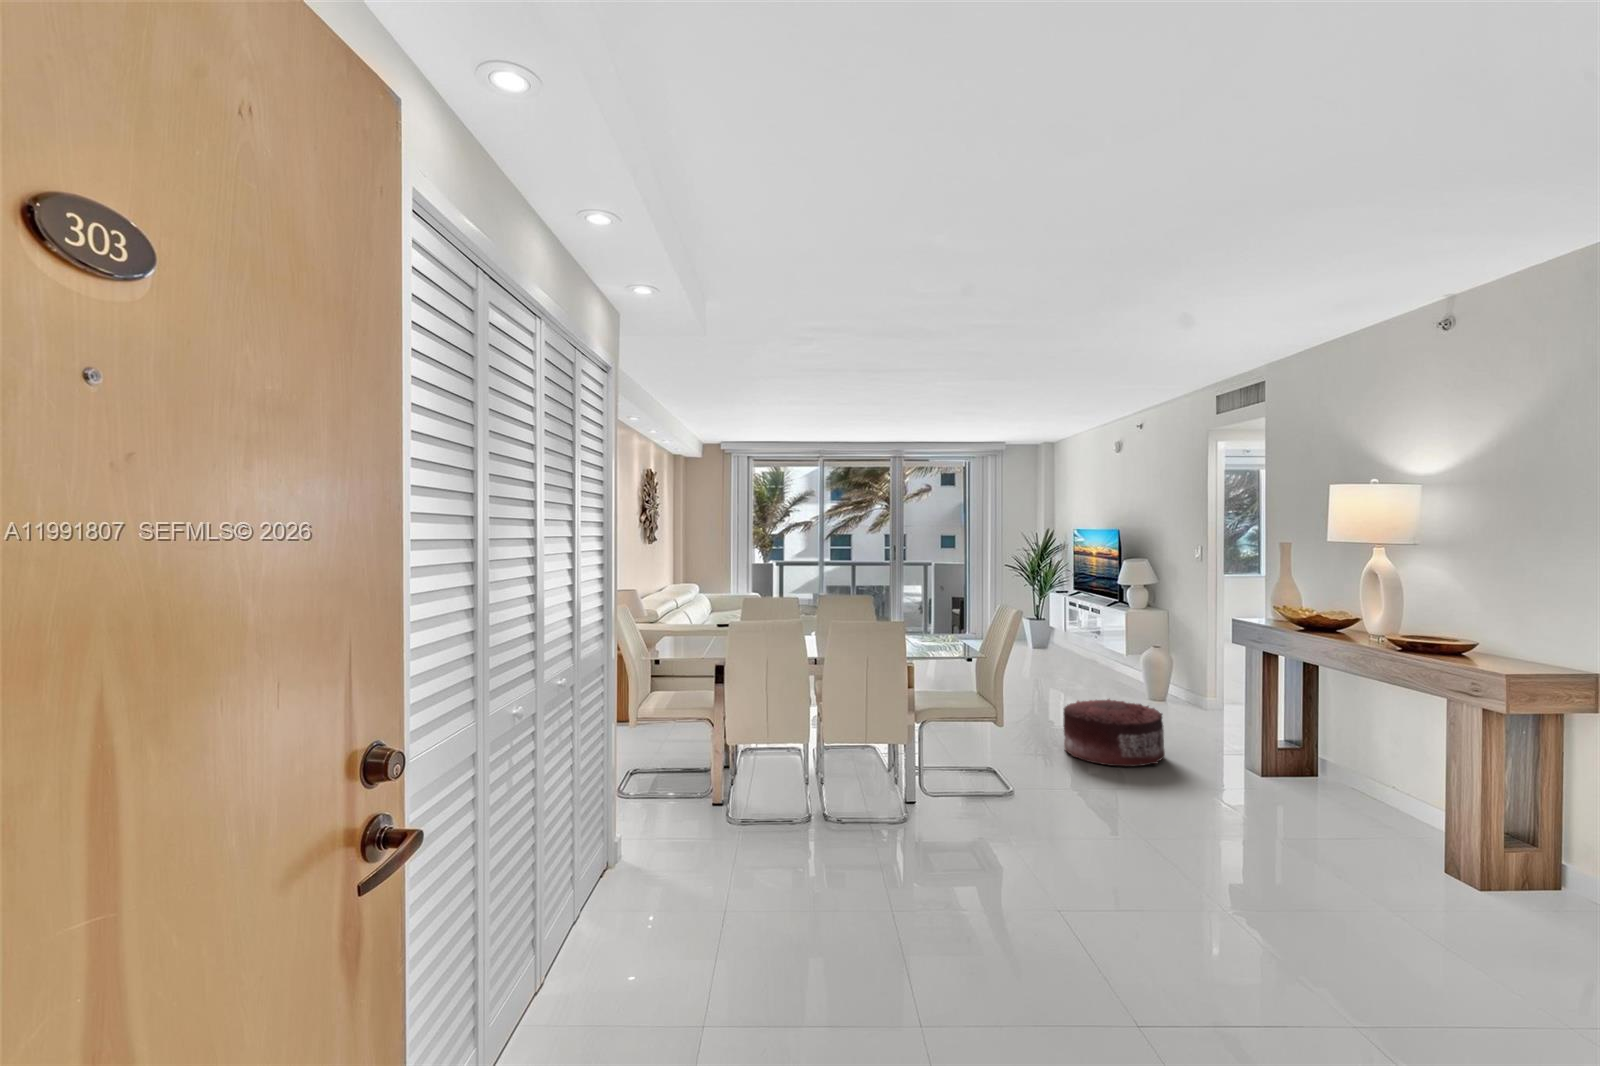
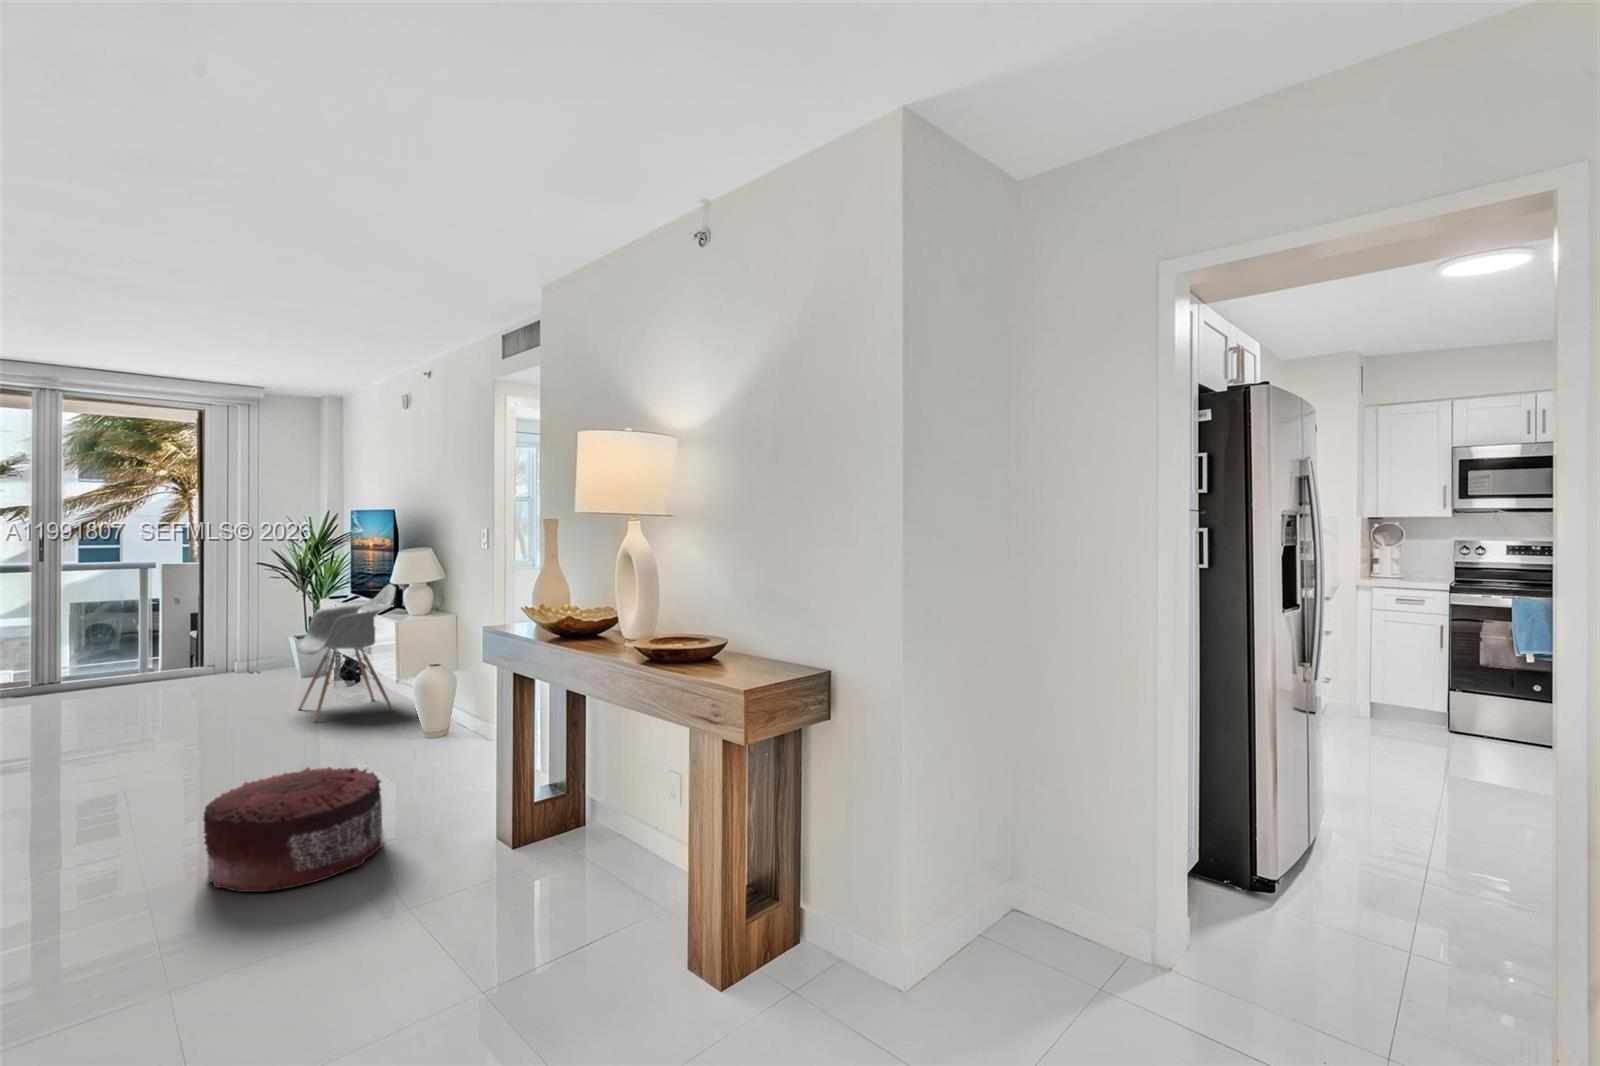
armchair: none [1047,584,1116,679] -> present [297,584,396,722]

